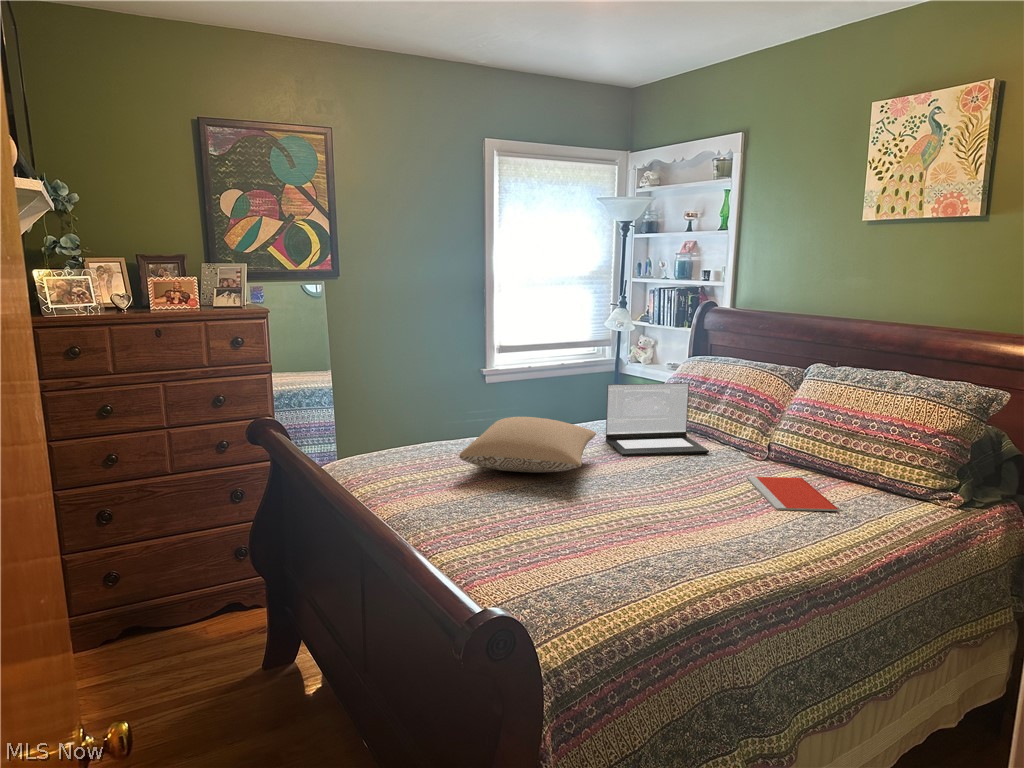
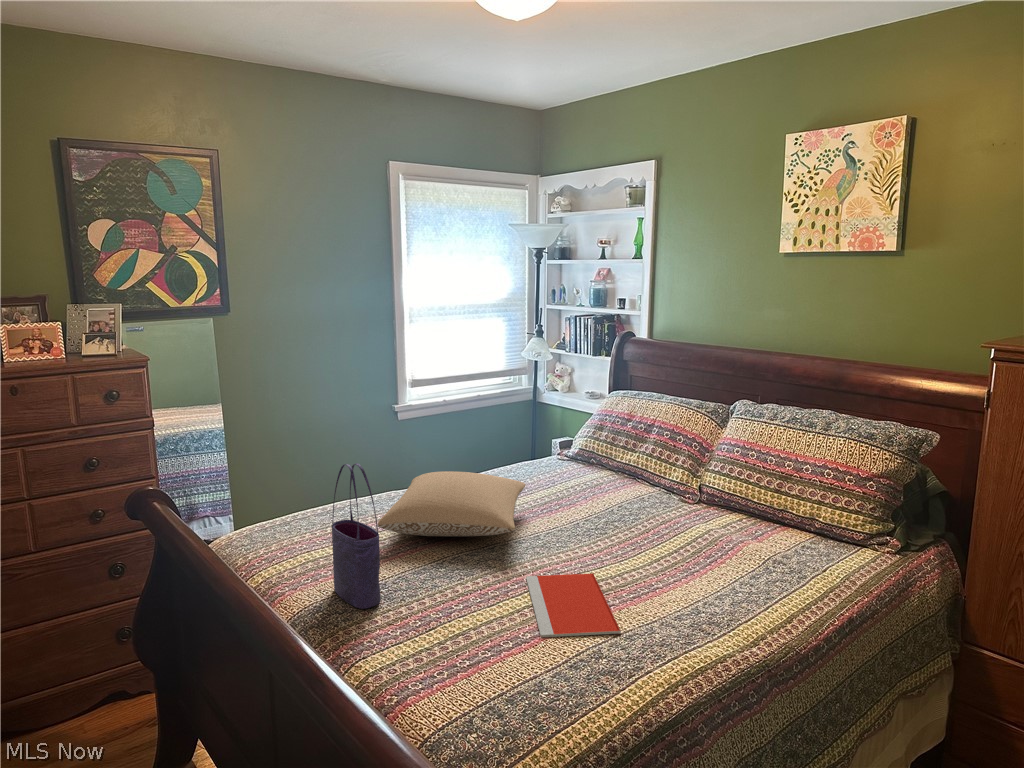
laptop: present [606,383,709,456] -> none [534,423,642,507]
tote bag: none [419,393,459,519] -> present [332,463,381,609]
notebook: present [747,477,839,511] -> present [526,573,621,637]

